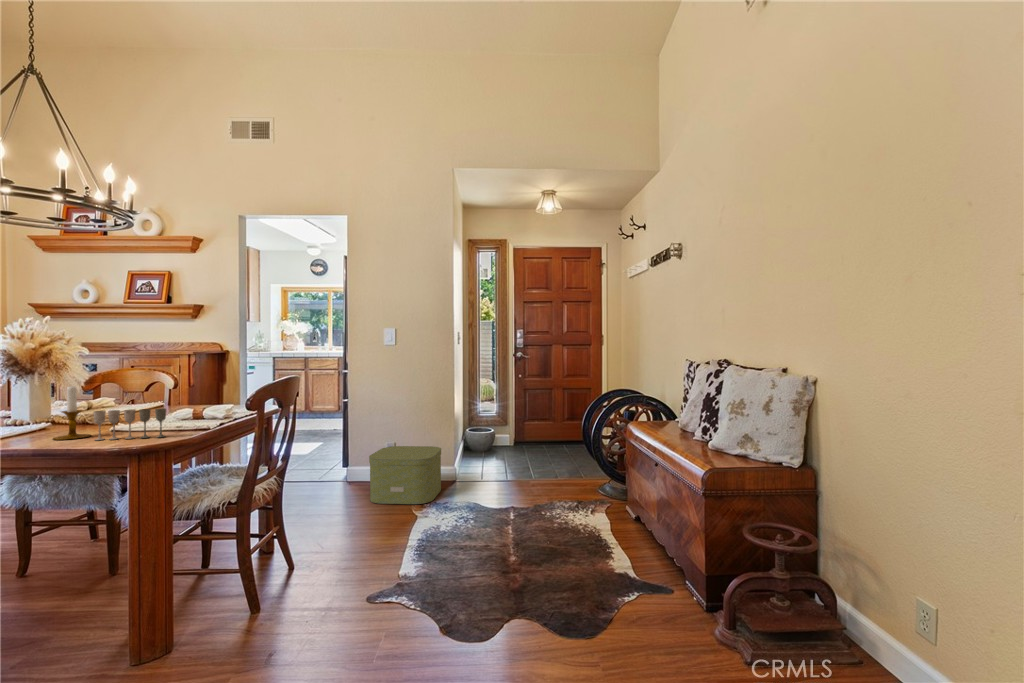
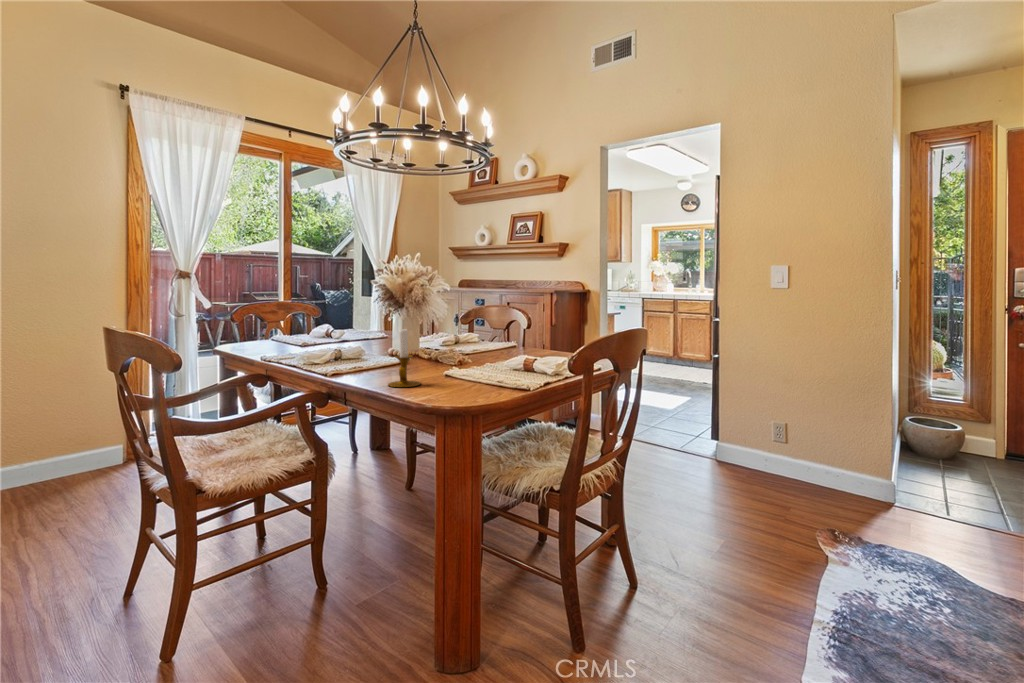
wine glass: present [93,408,166,440] -> none [414,360,480,399]
storage box: present [369,446,441,504] -> none [738,424,852,516]

